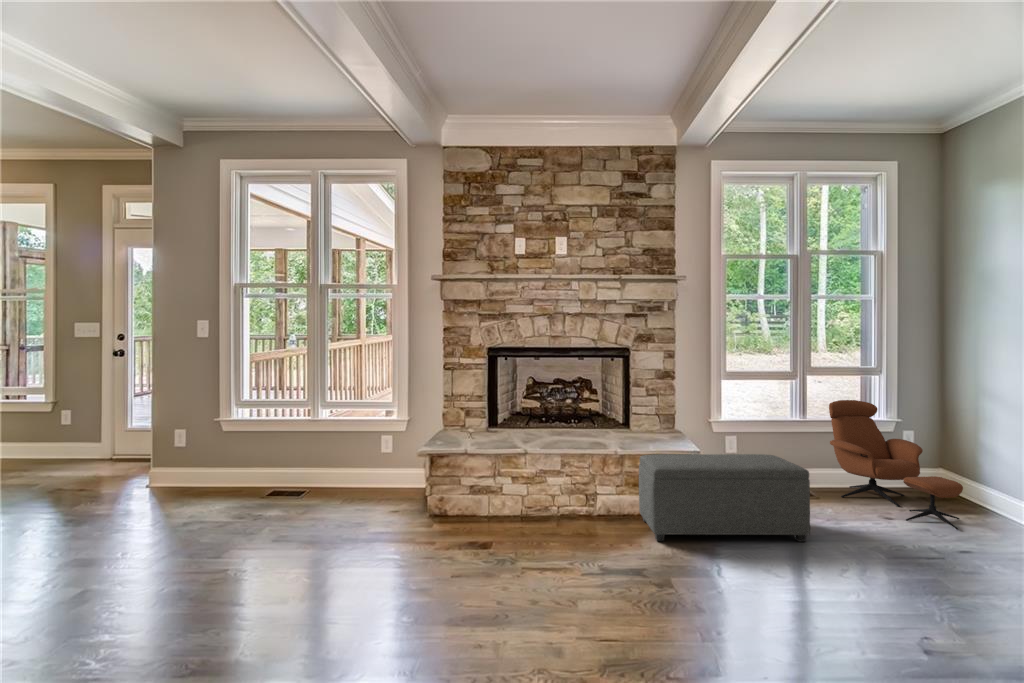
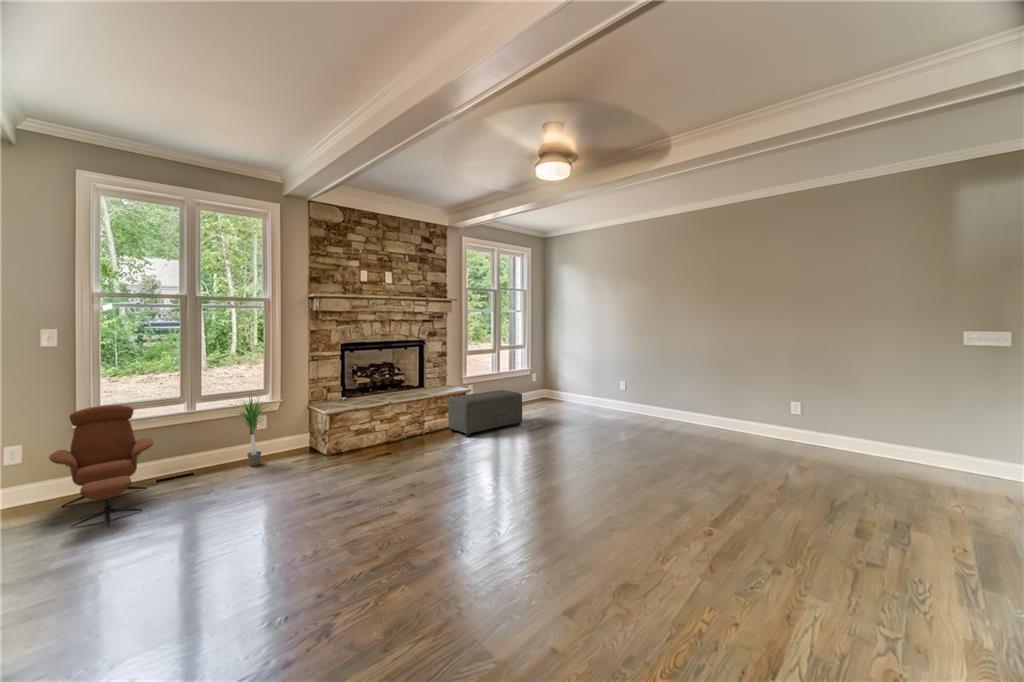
lounge chair: present [829,400,963,530] -> present [49,405,153,527]
potted plant: none [308,406,377,510] -> present [231,394,271,466]

